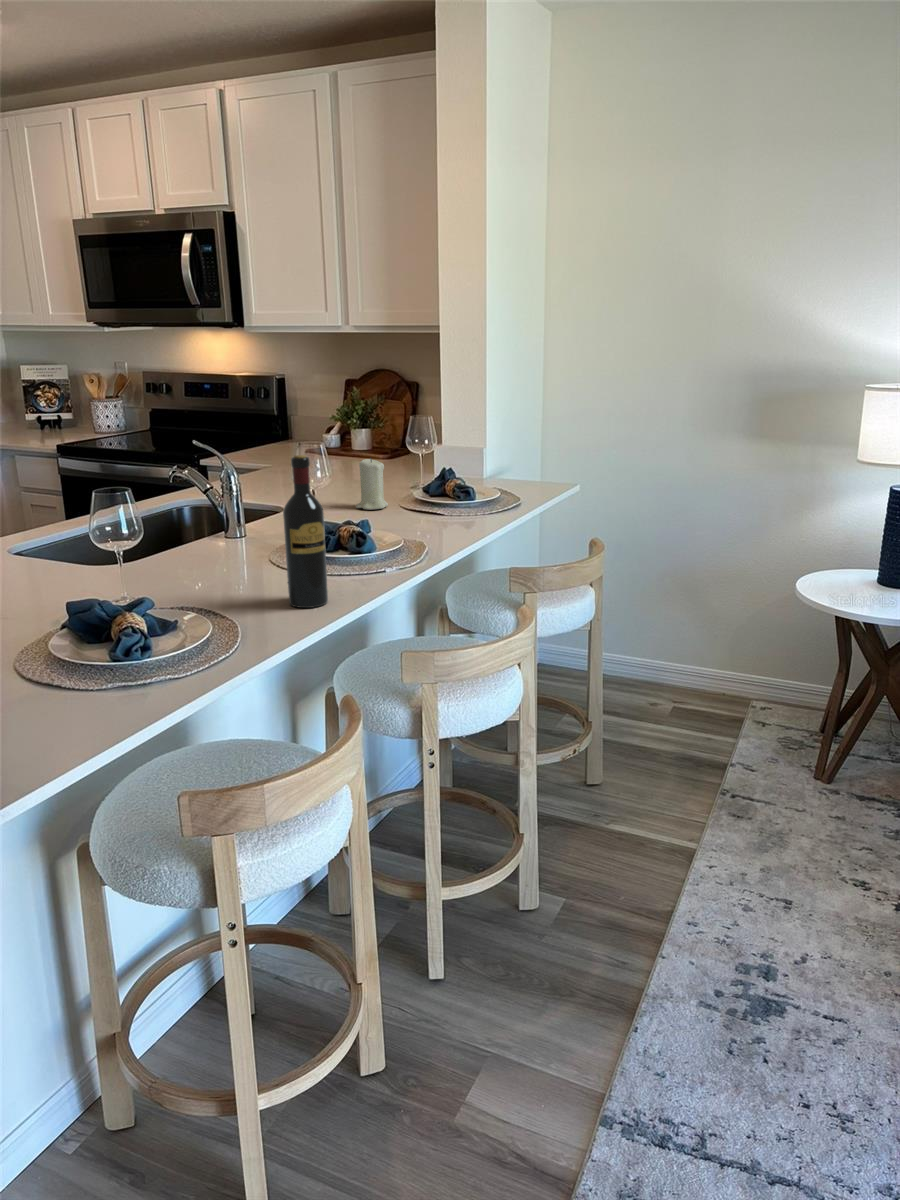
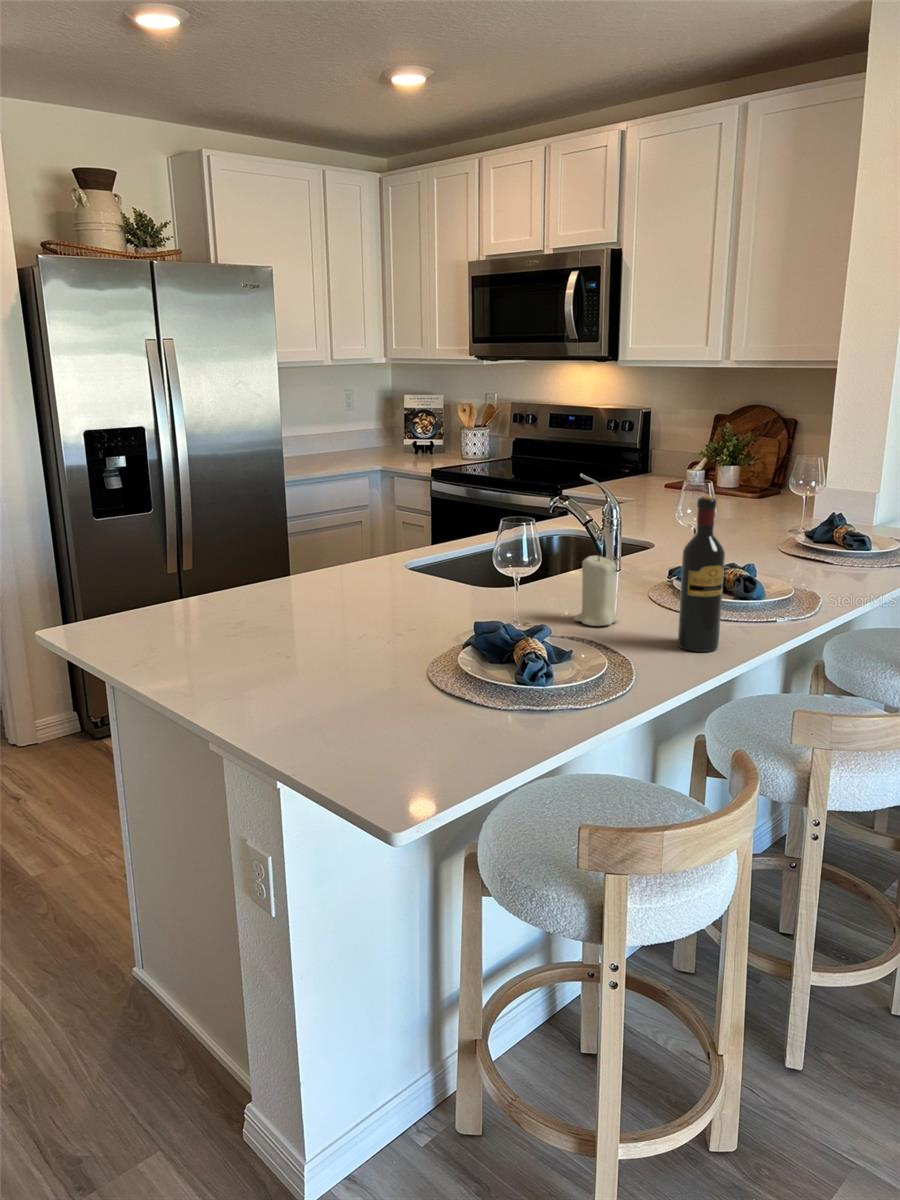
candle: present [356,458,388,510] -> present [574,555,618,626]

